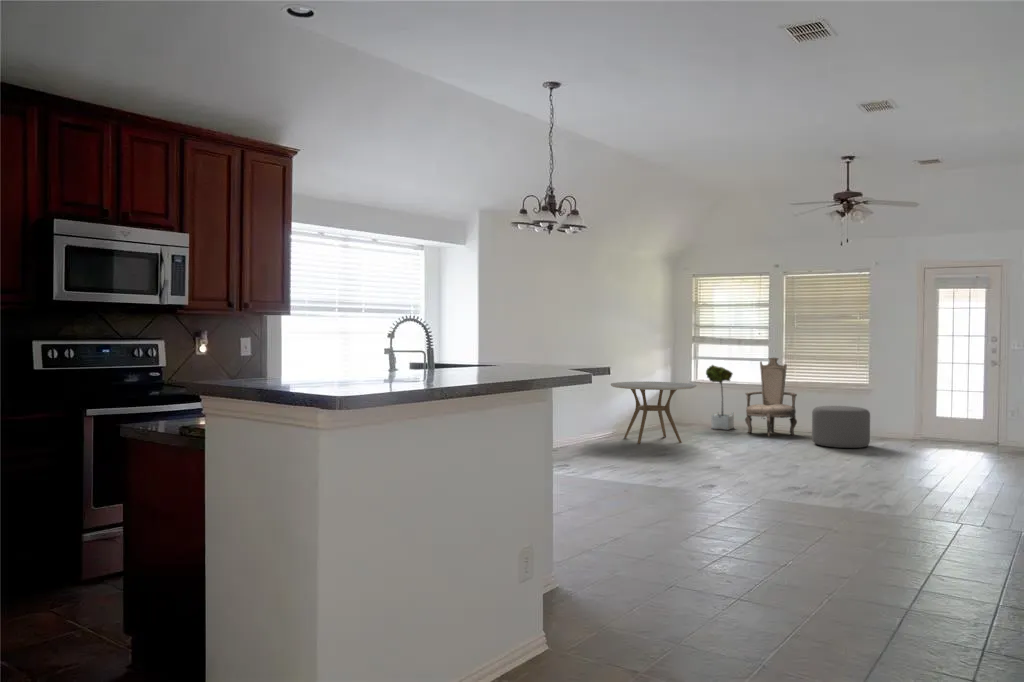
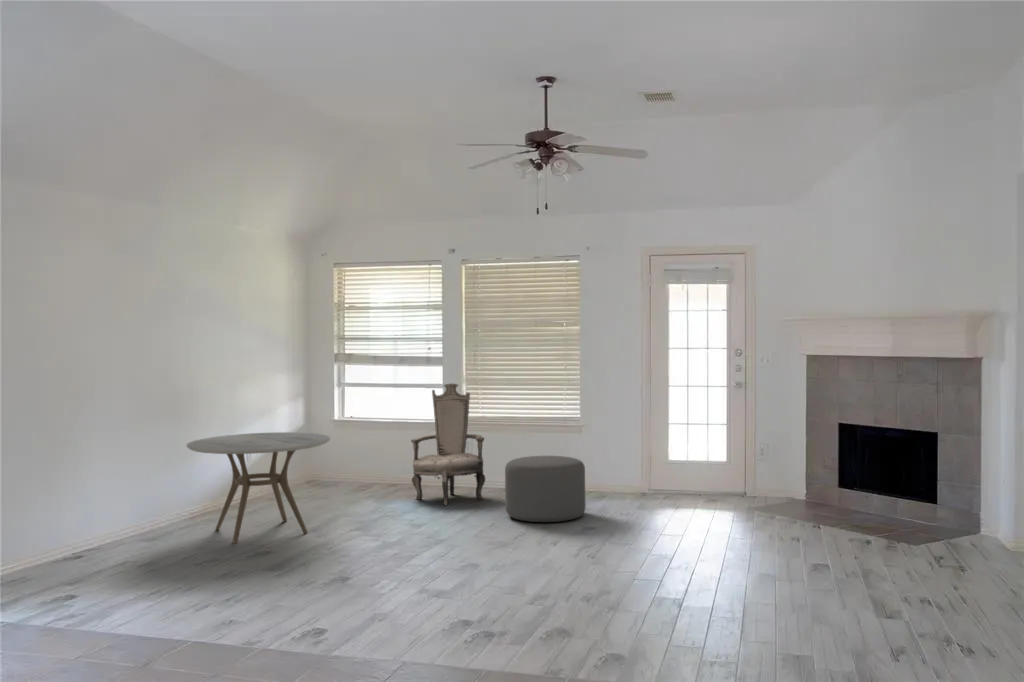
potted tree: present [706,365,734,430] -> none [354,397,398,495]

